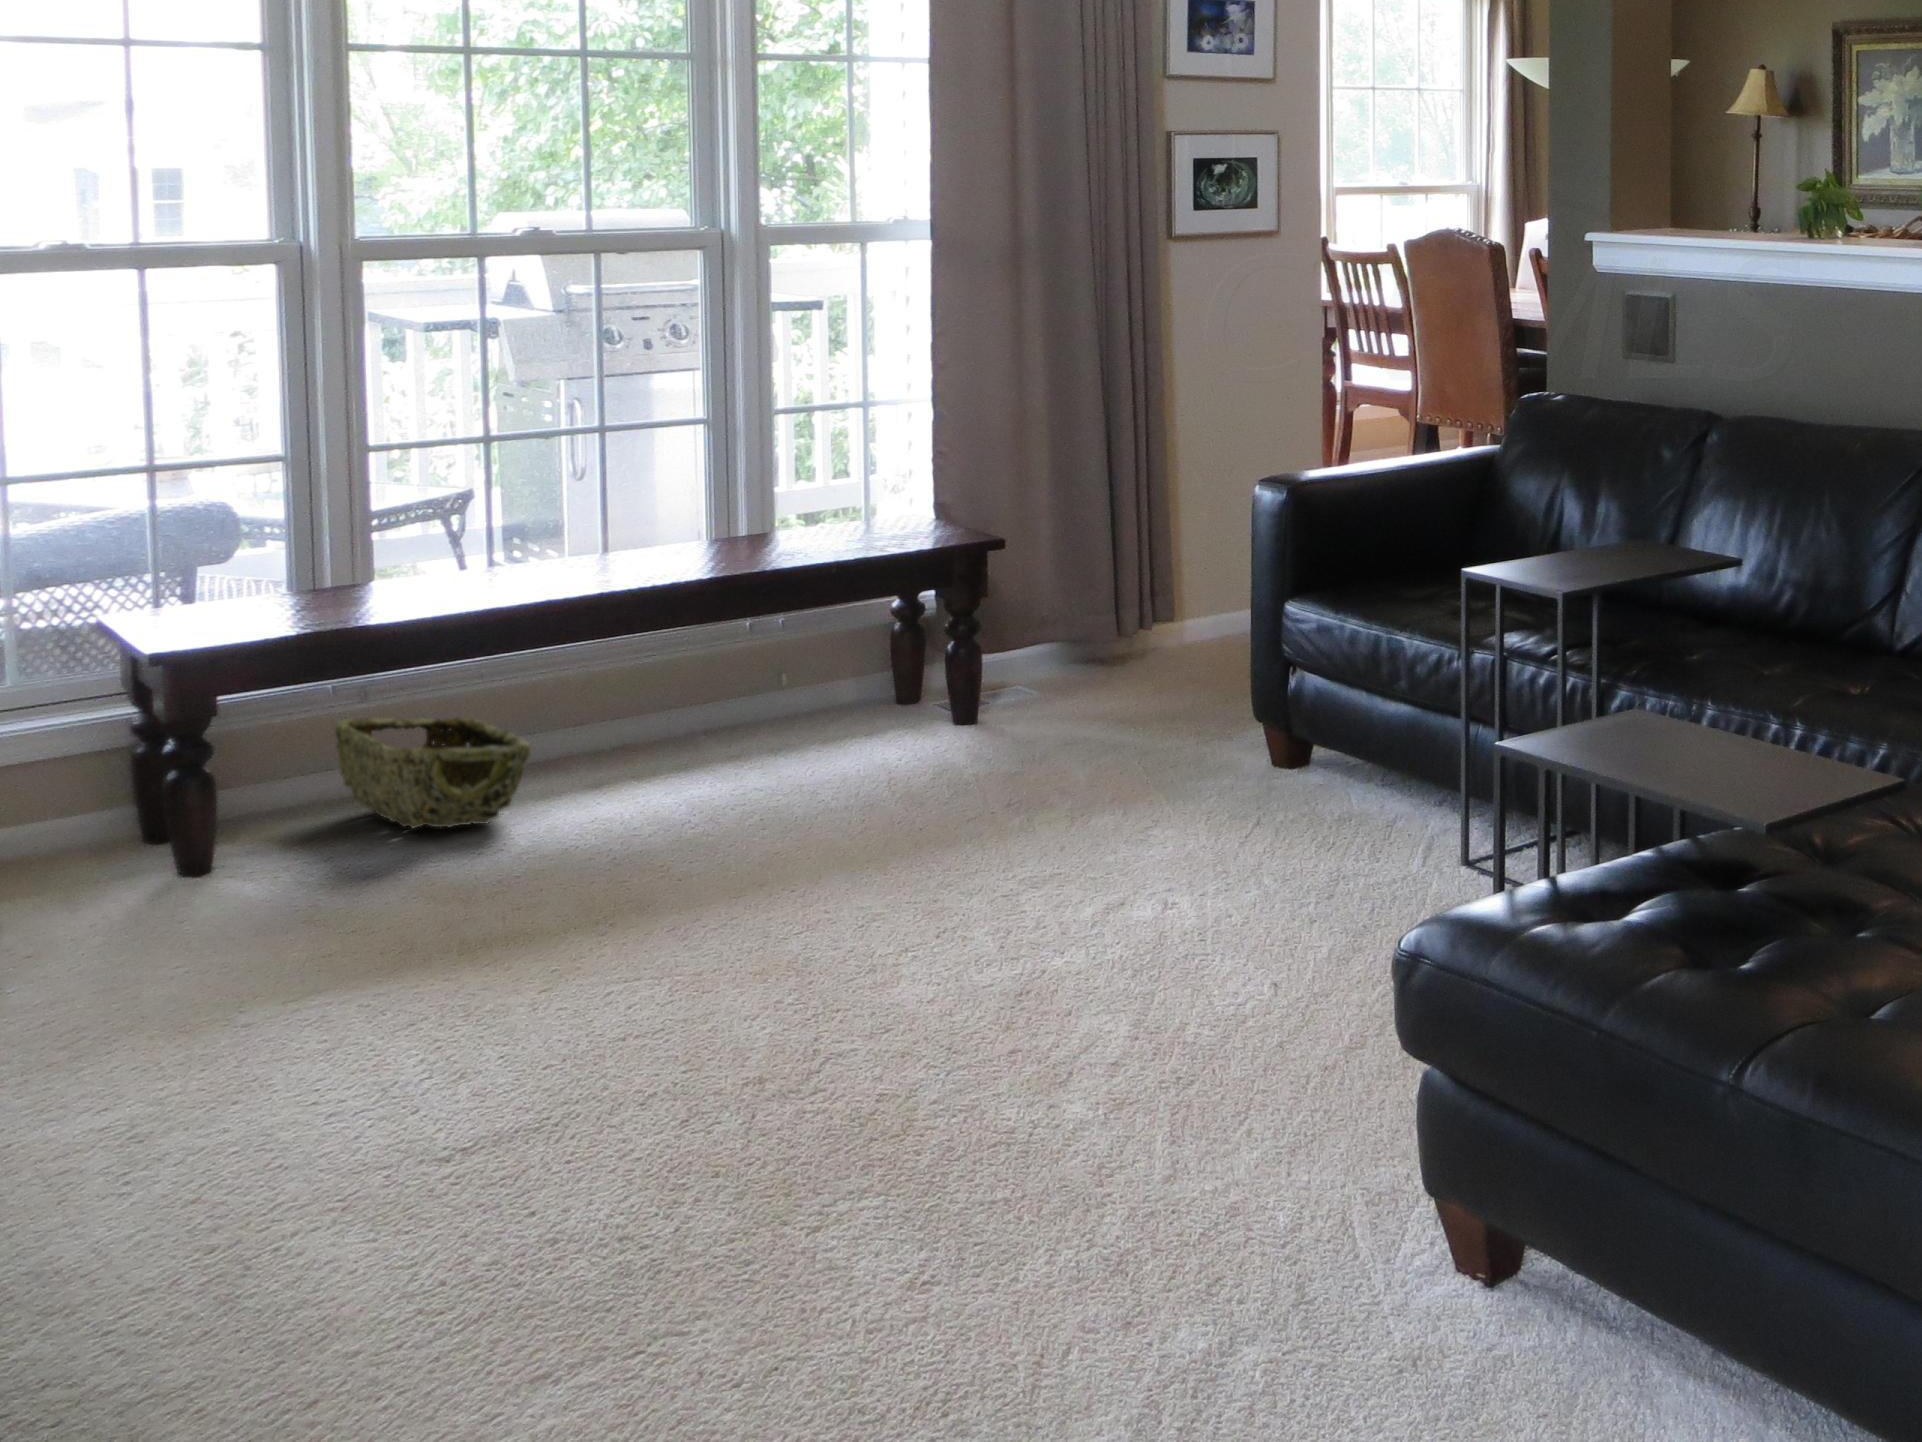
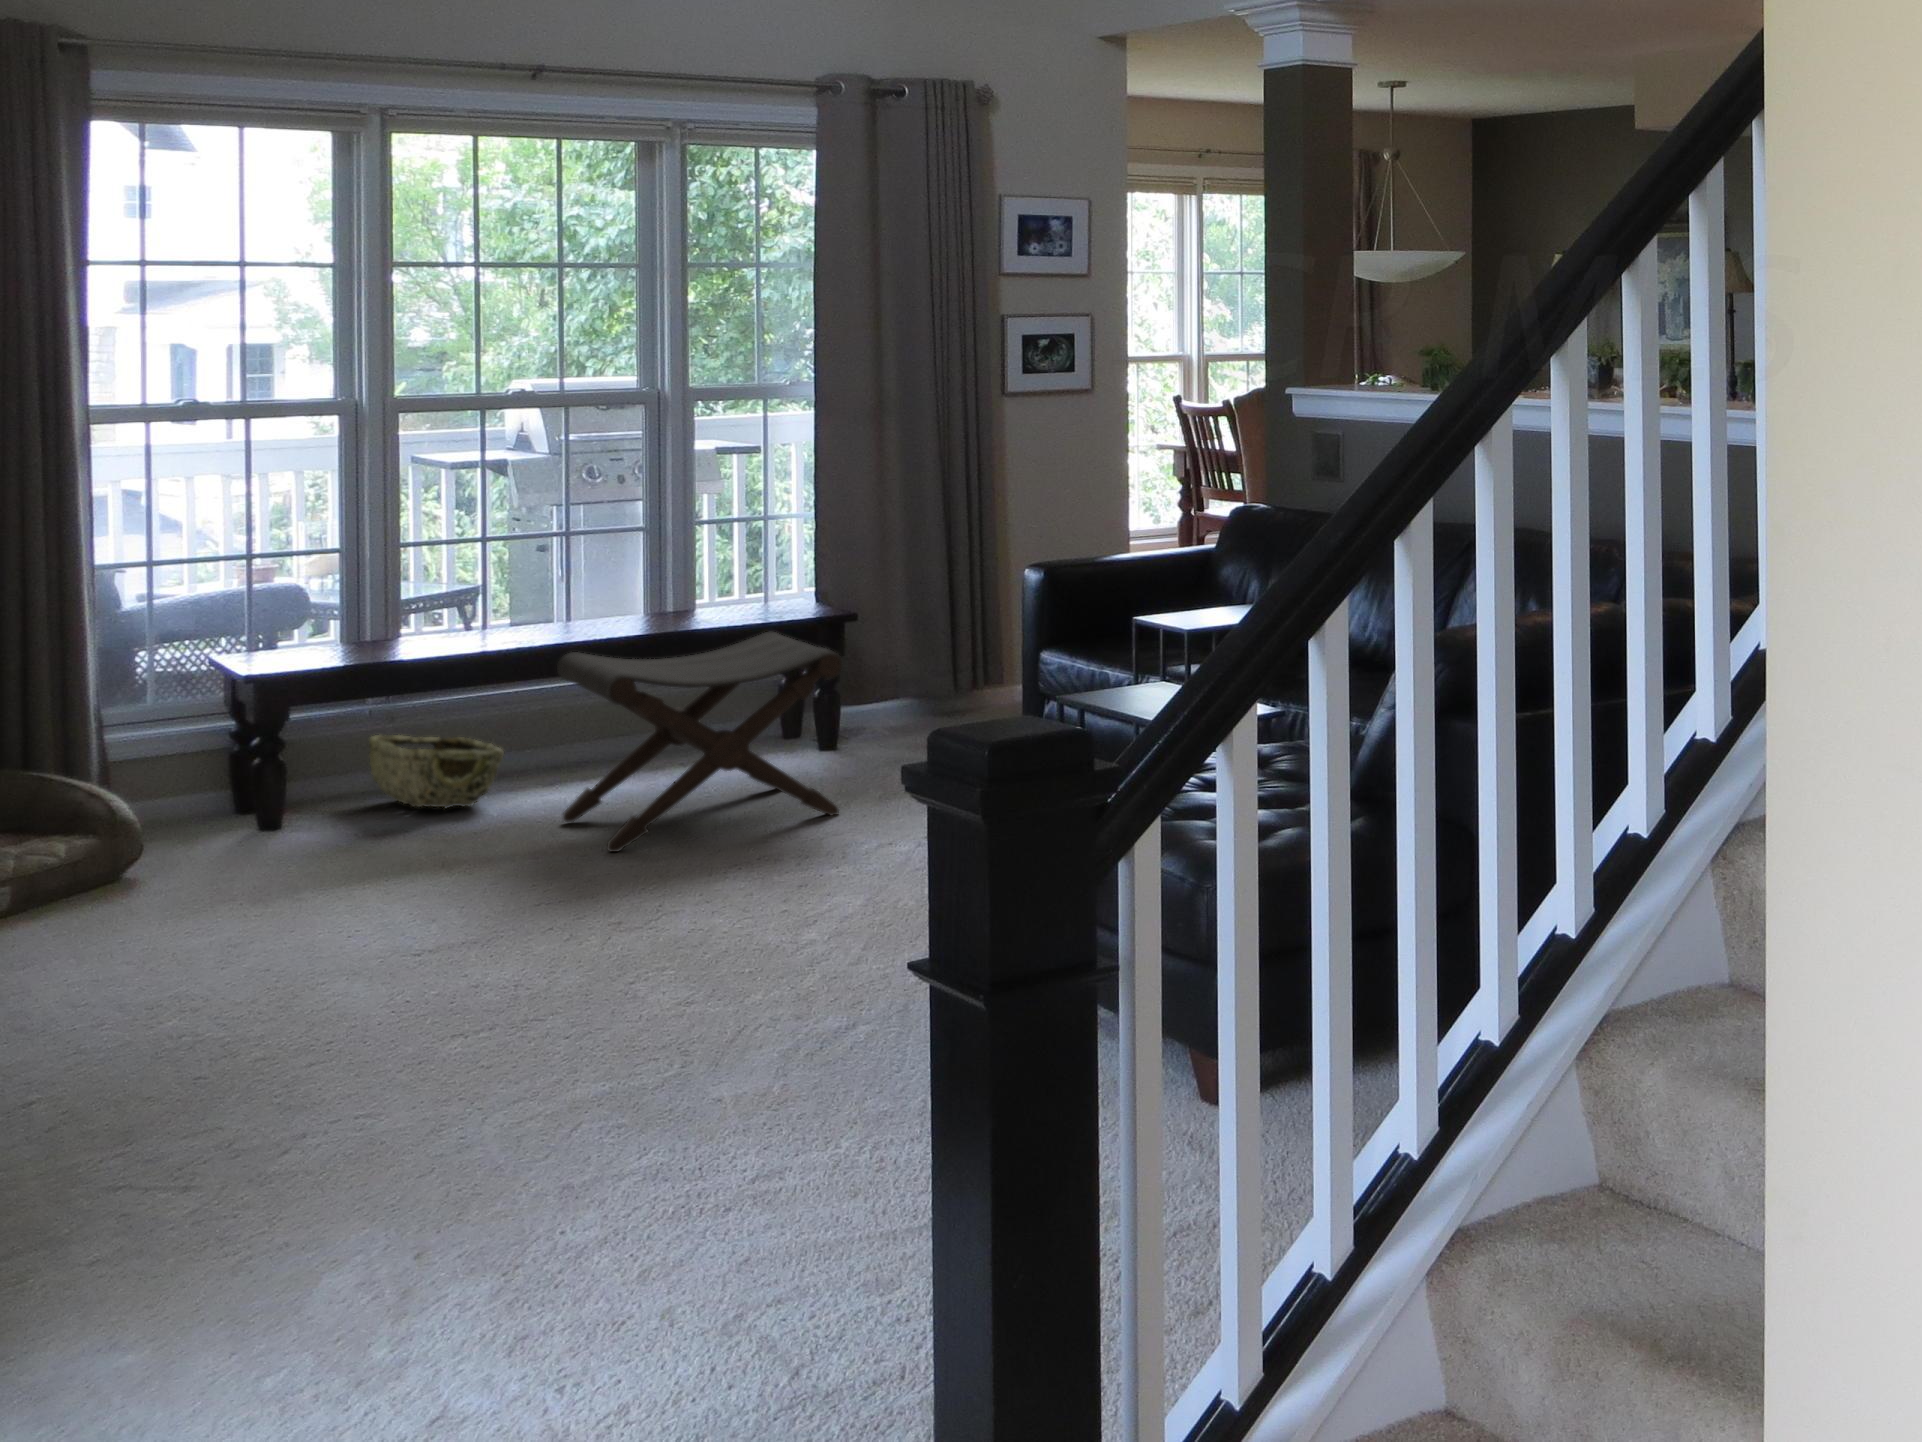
footstool: none [613,576,1029,917] -> present [557,632,842,852]

